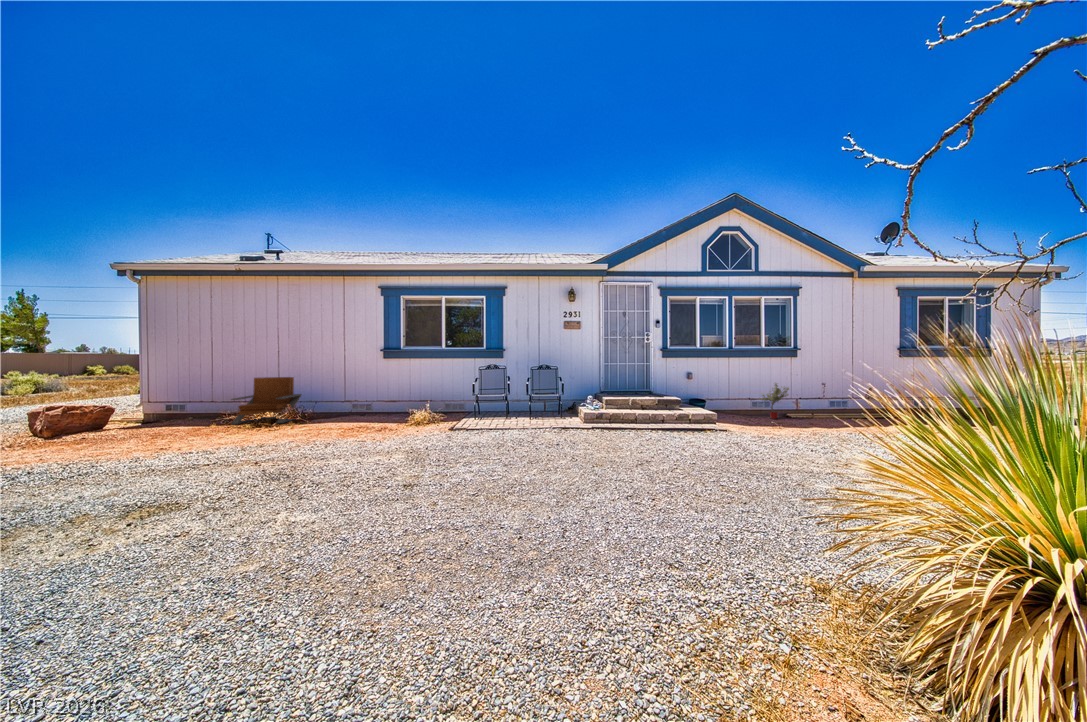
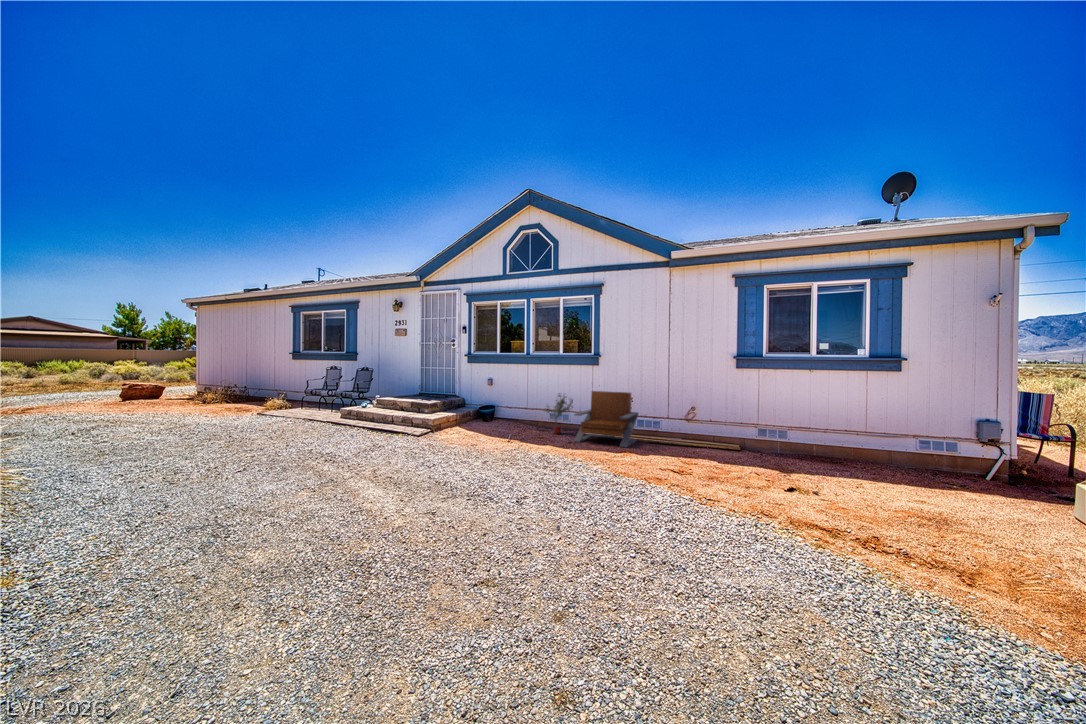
lounge chair: present [231,377,301,424] -> present [574,391,639,447]

